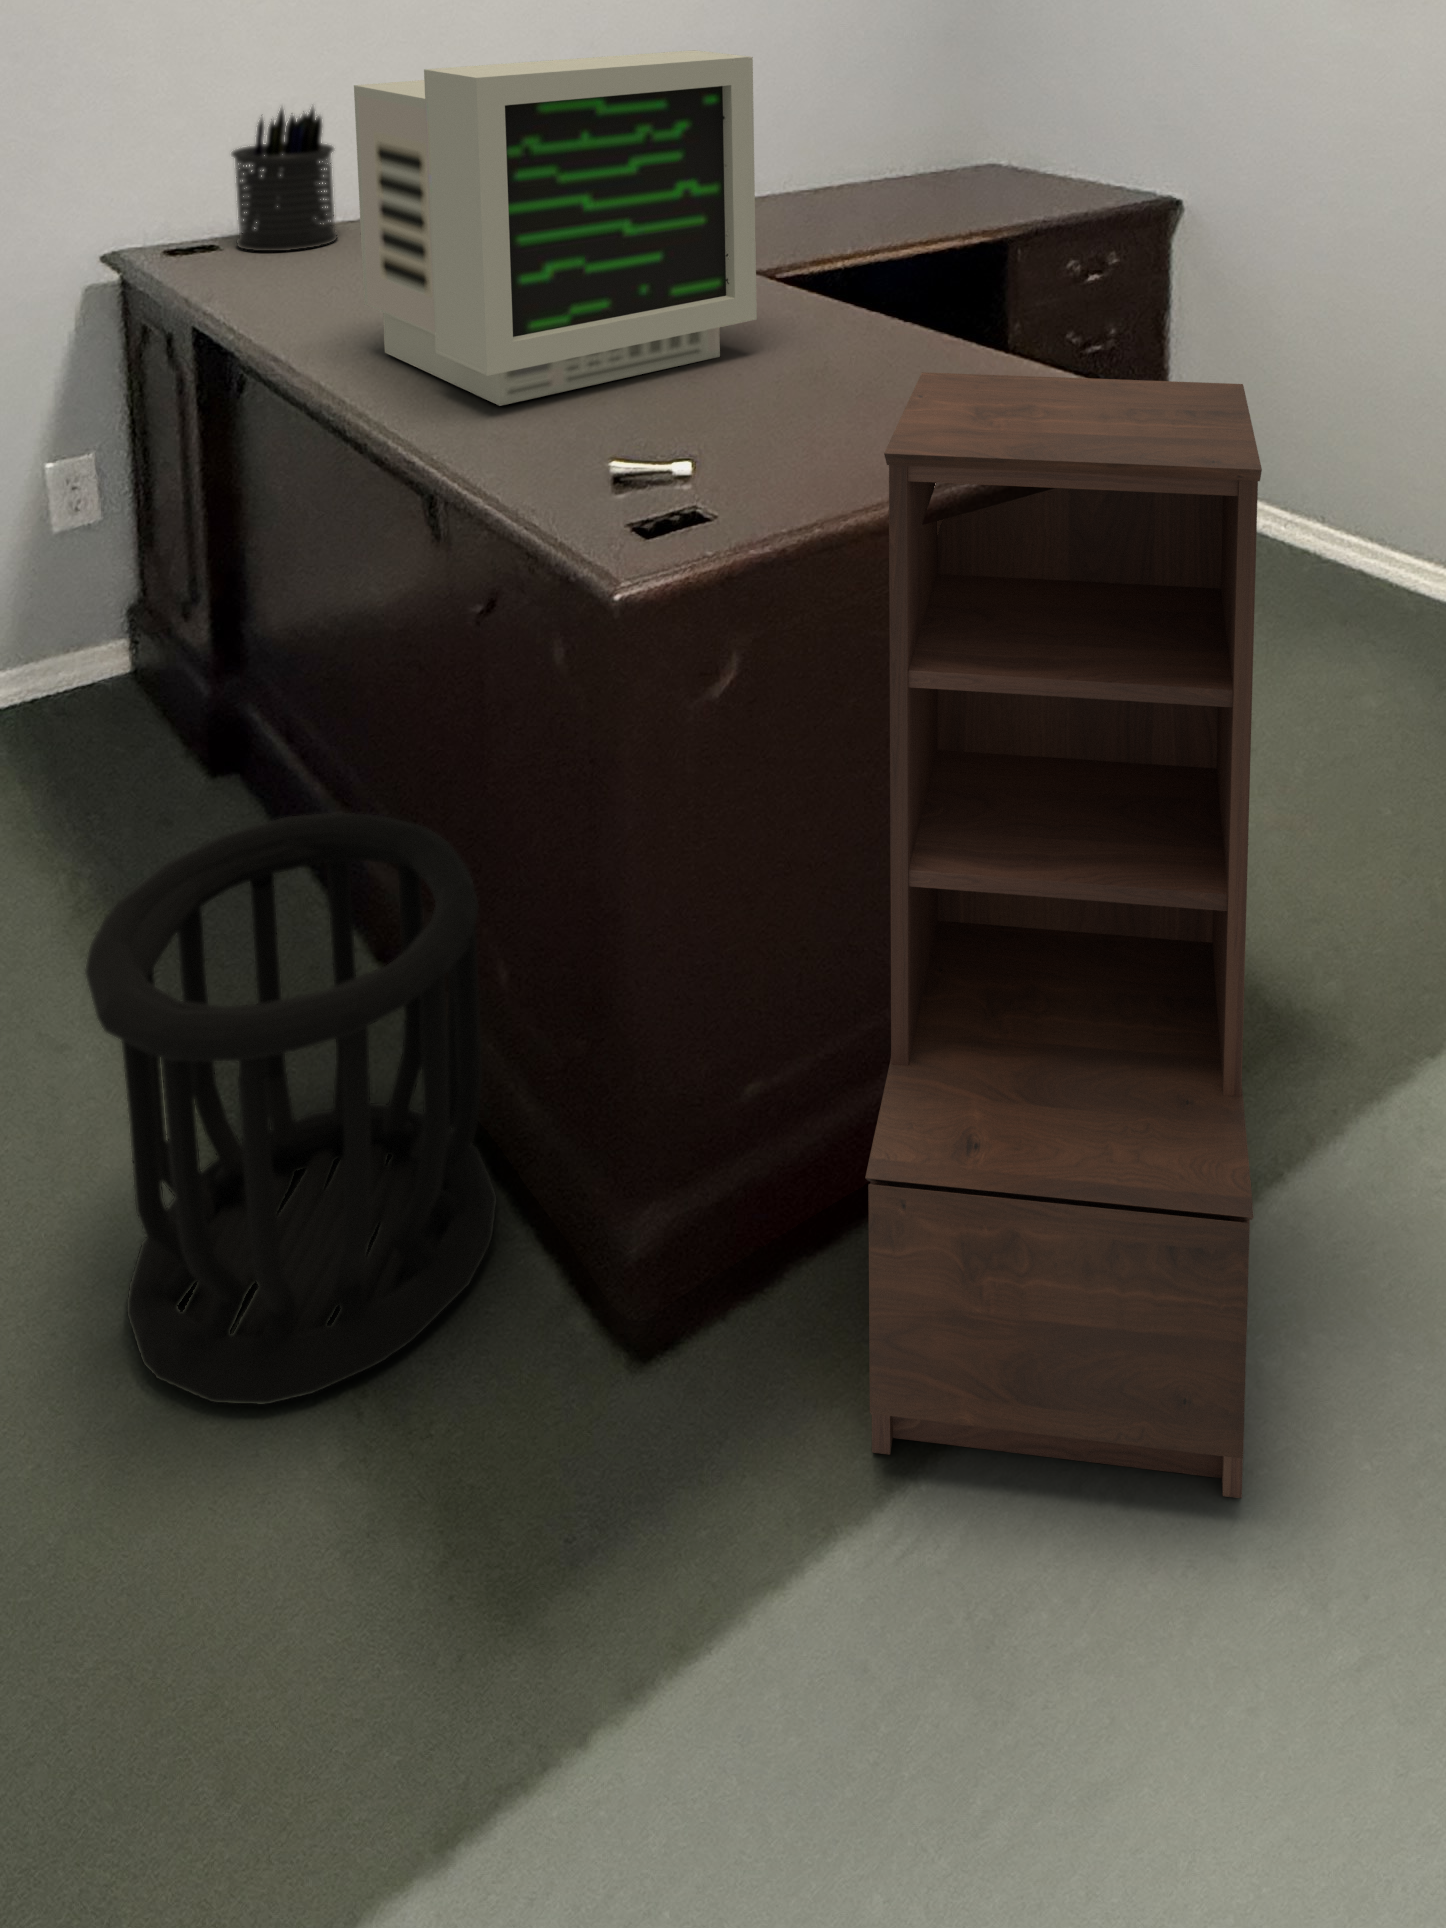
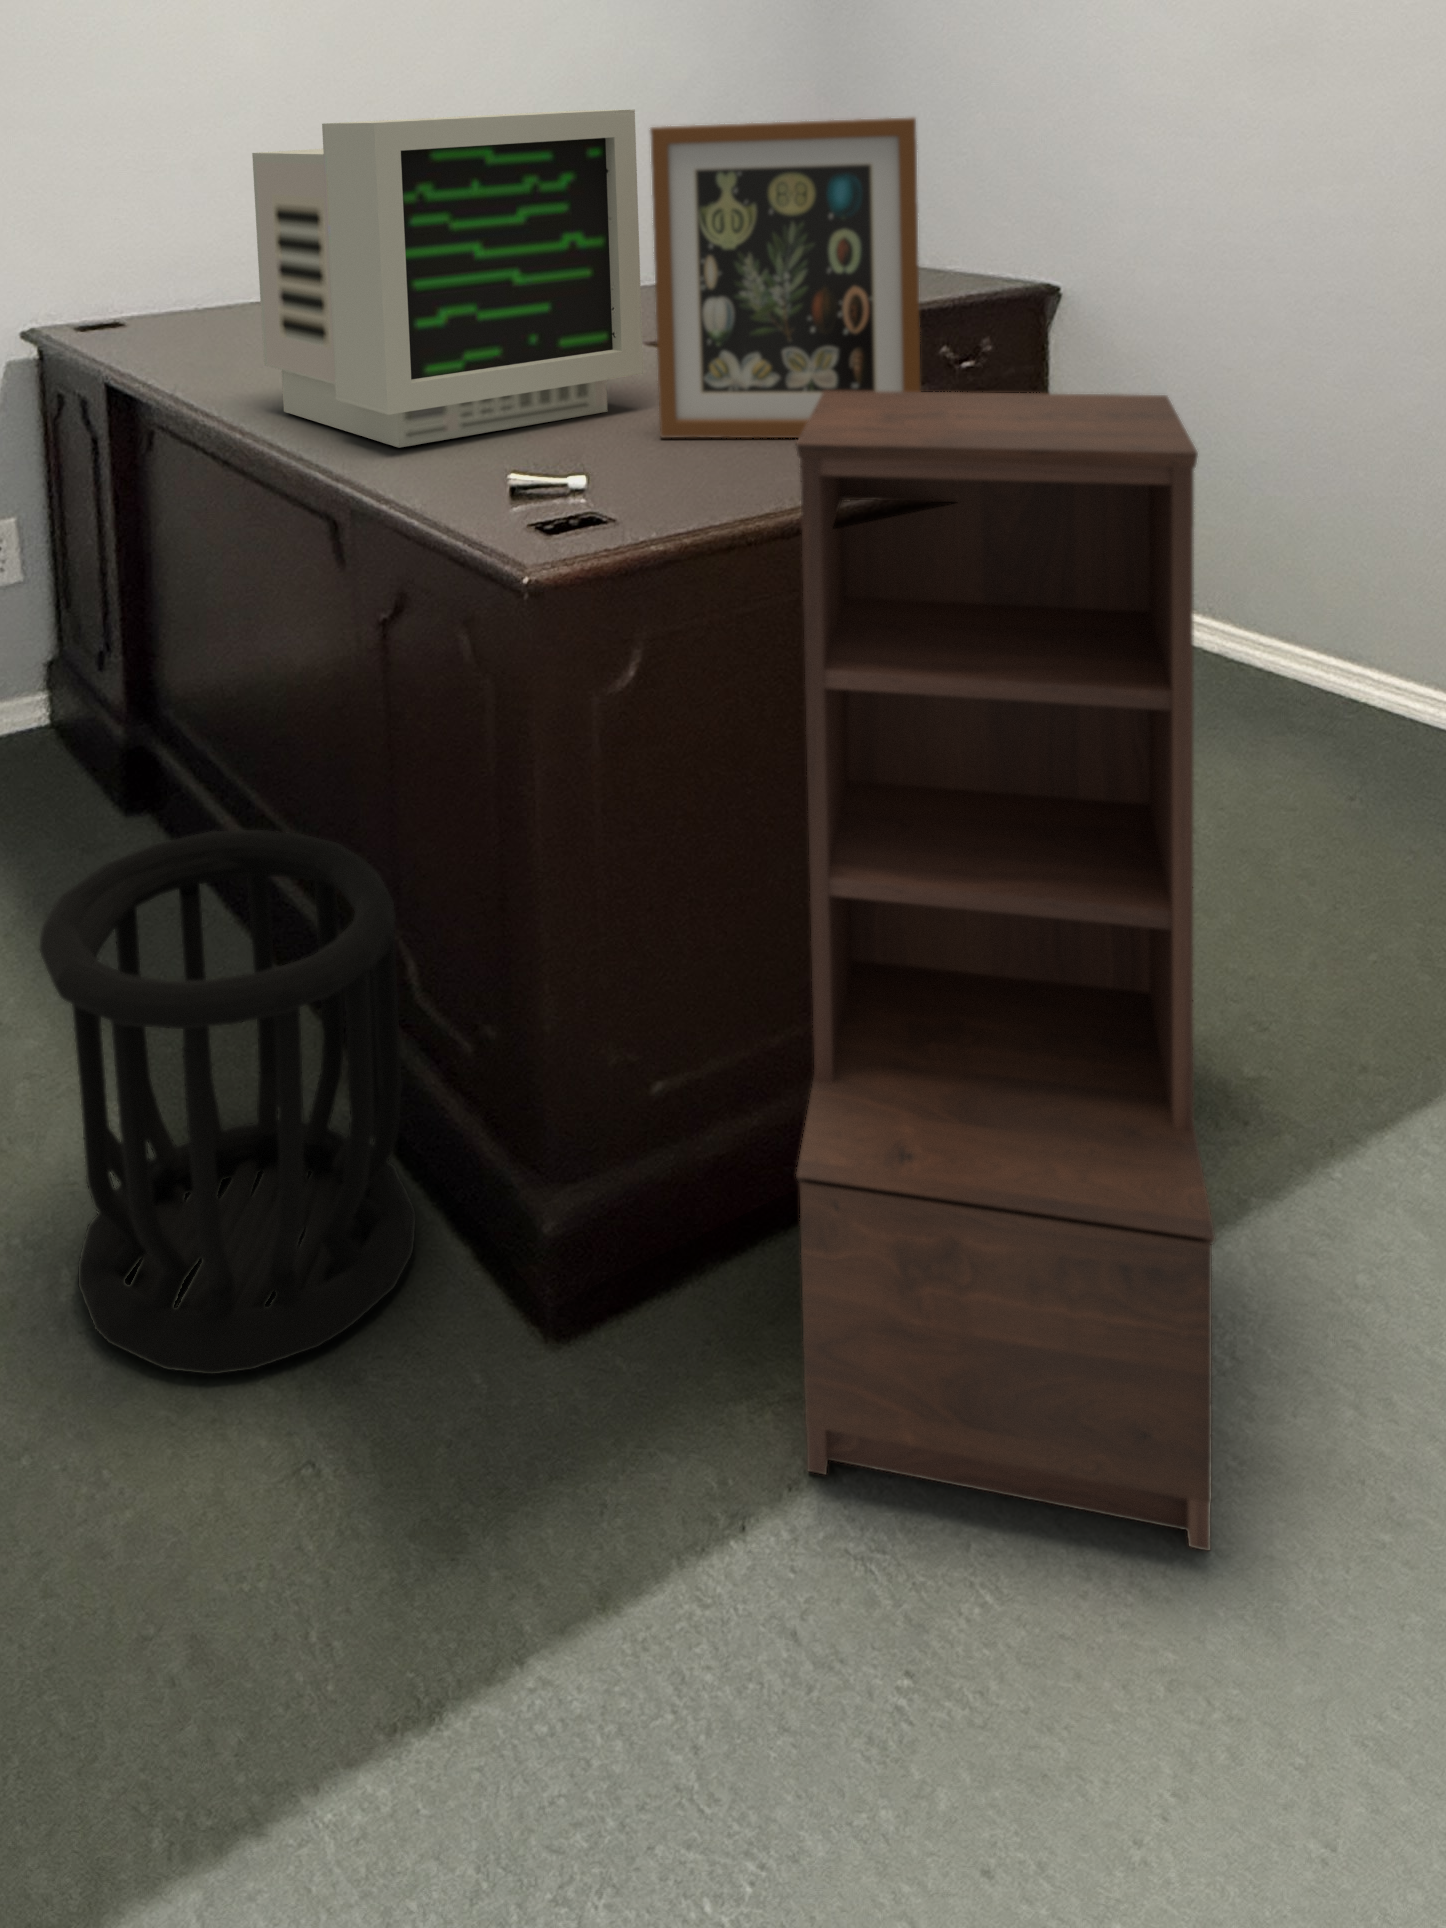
picture frame: none [764,85,1023,397] -> present [650,118,921,438]
pen holder: present [232,108,337,251] -> none [128,201,226,343]

